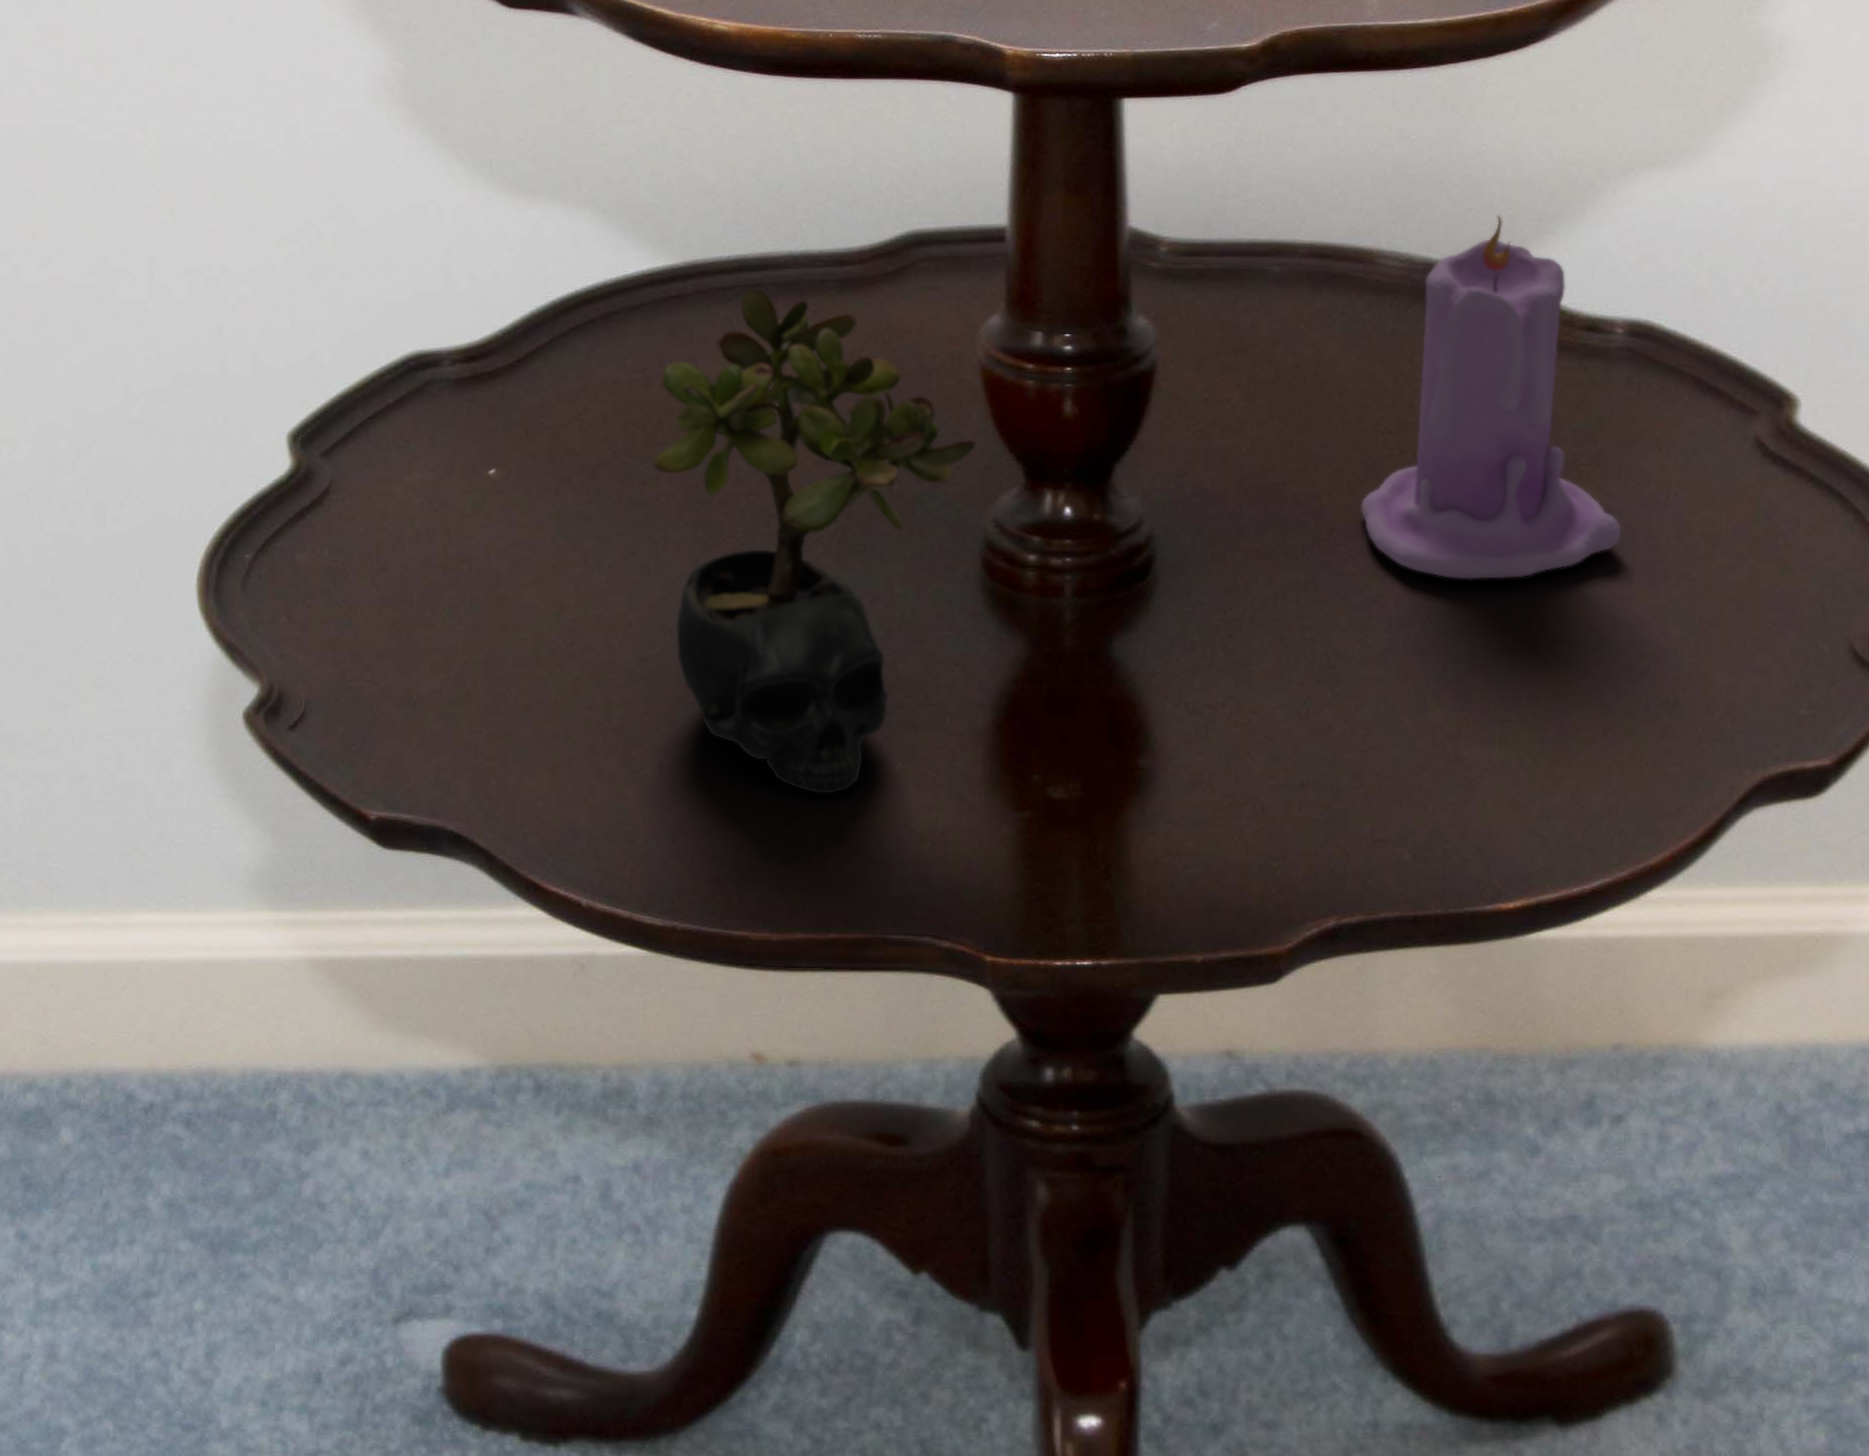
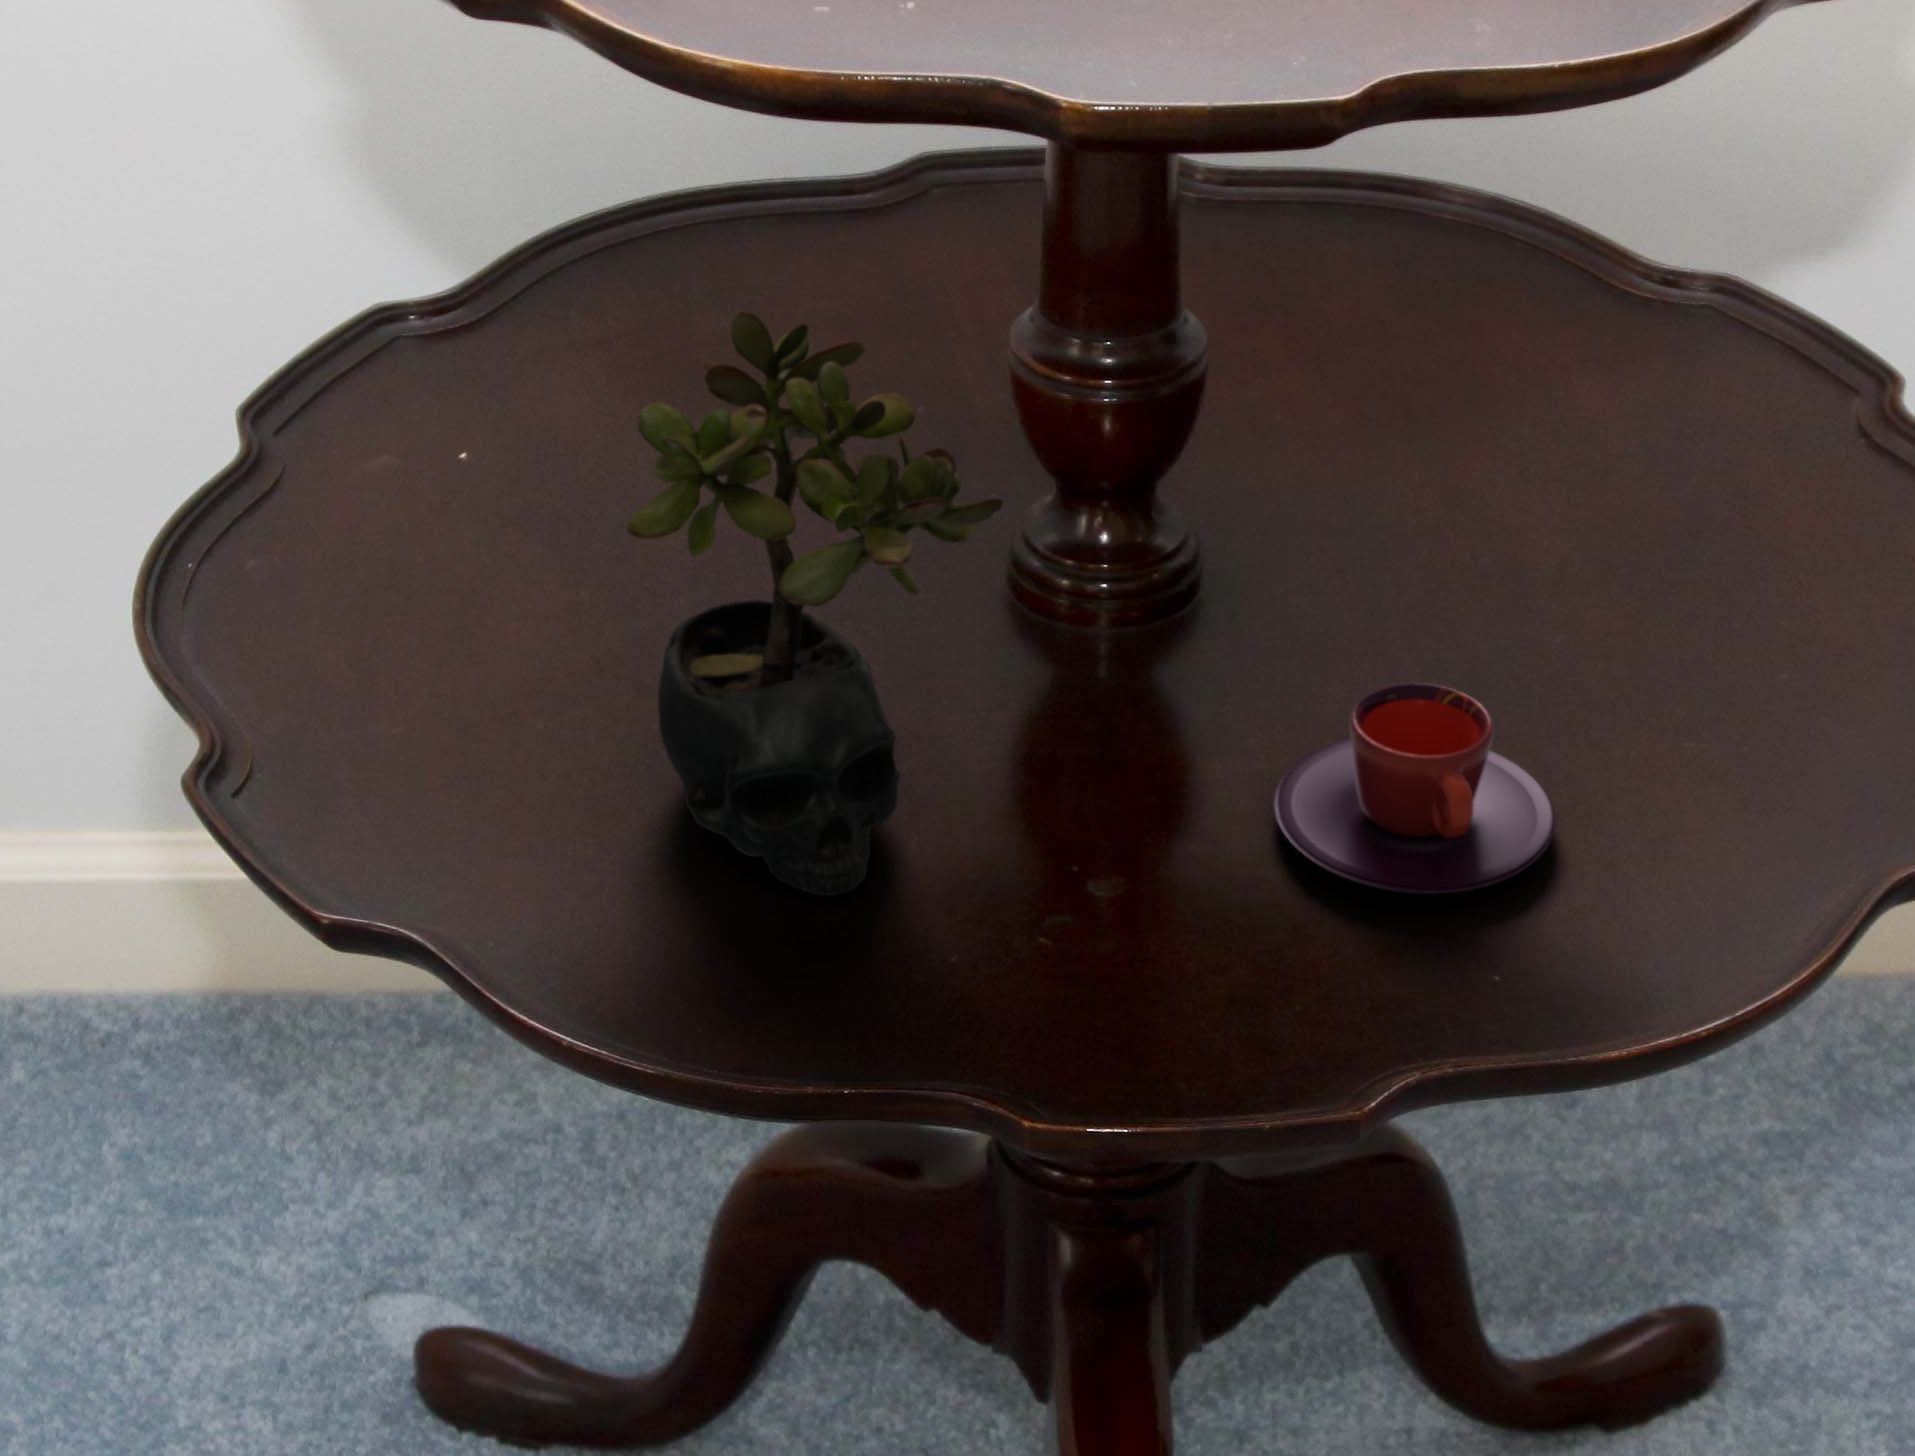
candle: present [1362,217,1620,579] -> none [1432,205,1726,615]
teacup: none [1214,615,1459,787] -> present [1273,683,1556,894]

